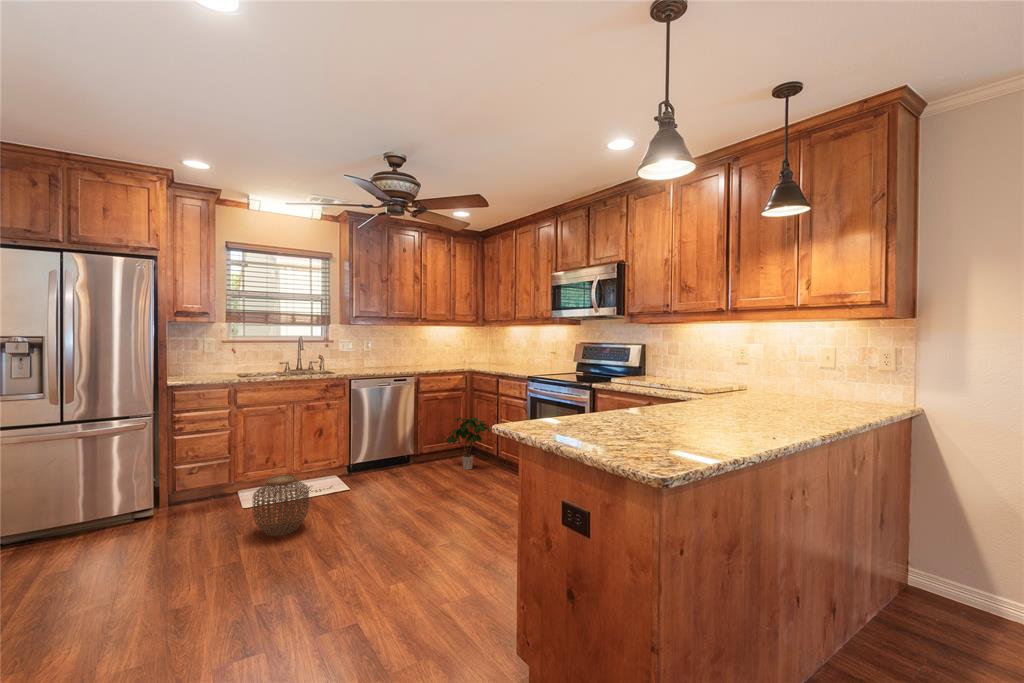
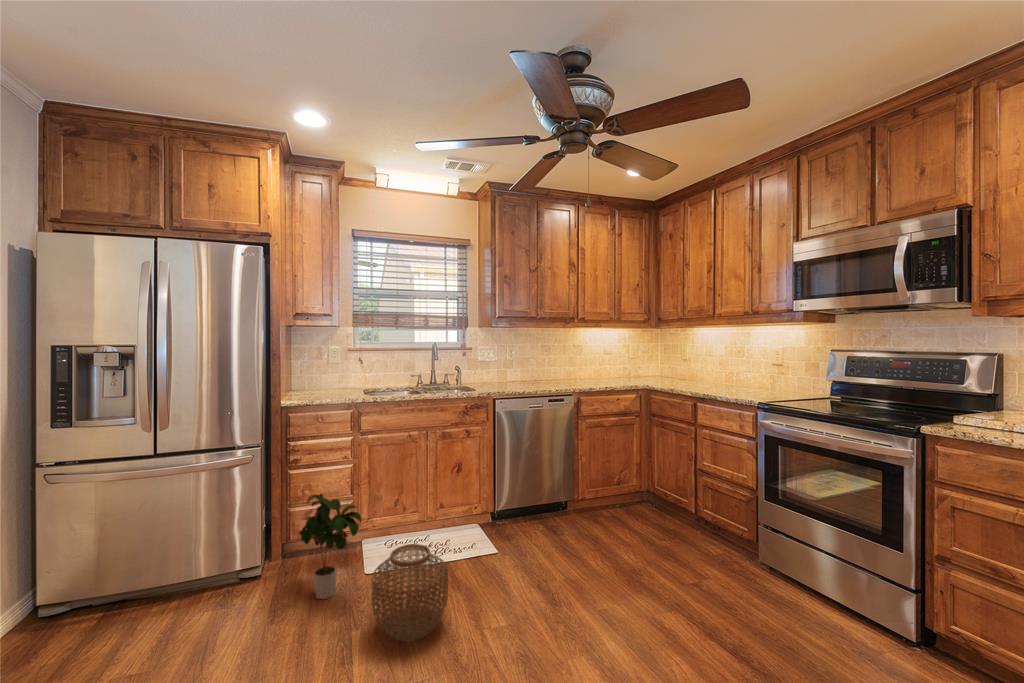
potted plant: present [446,418,490,470] -> present [299,494,361,599]

